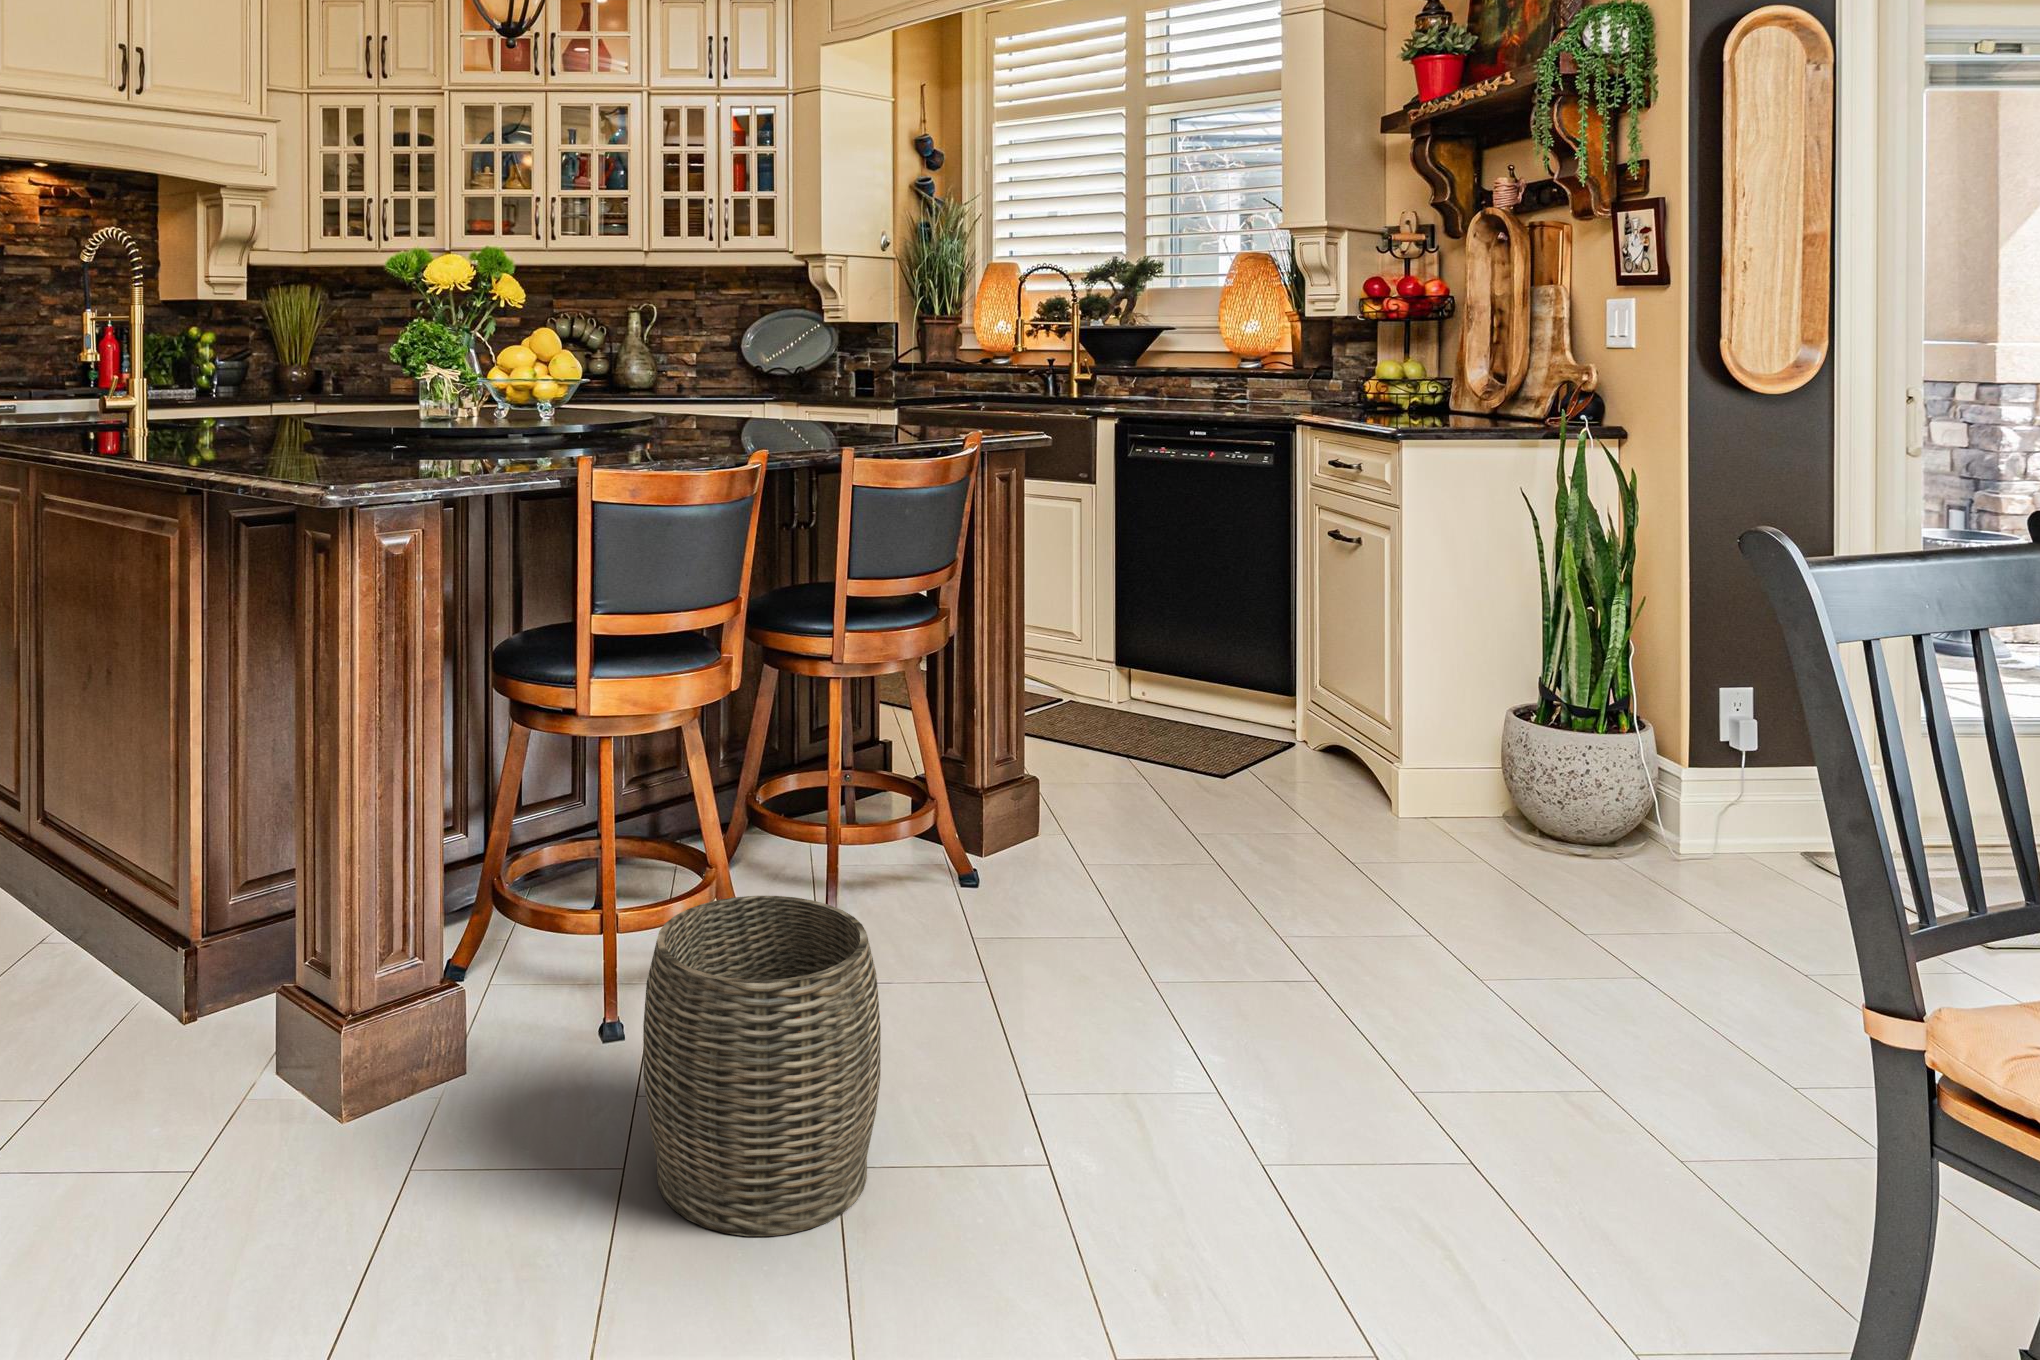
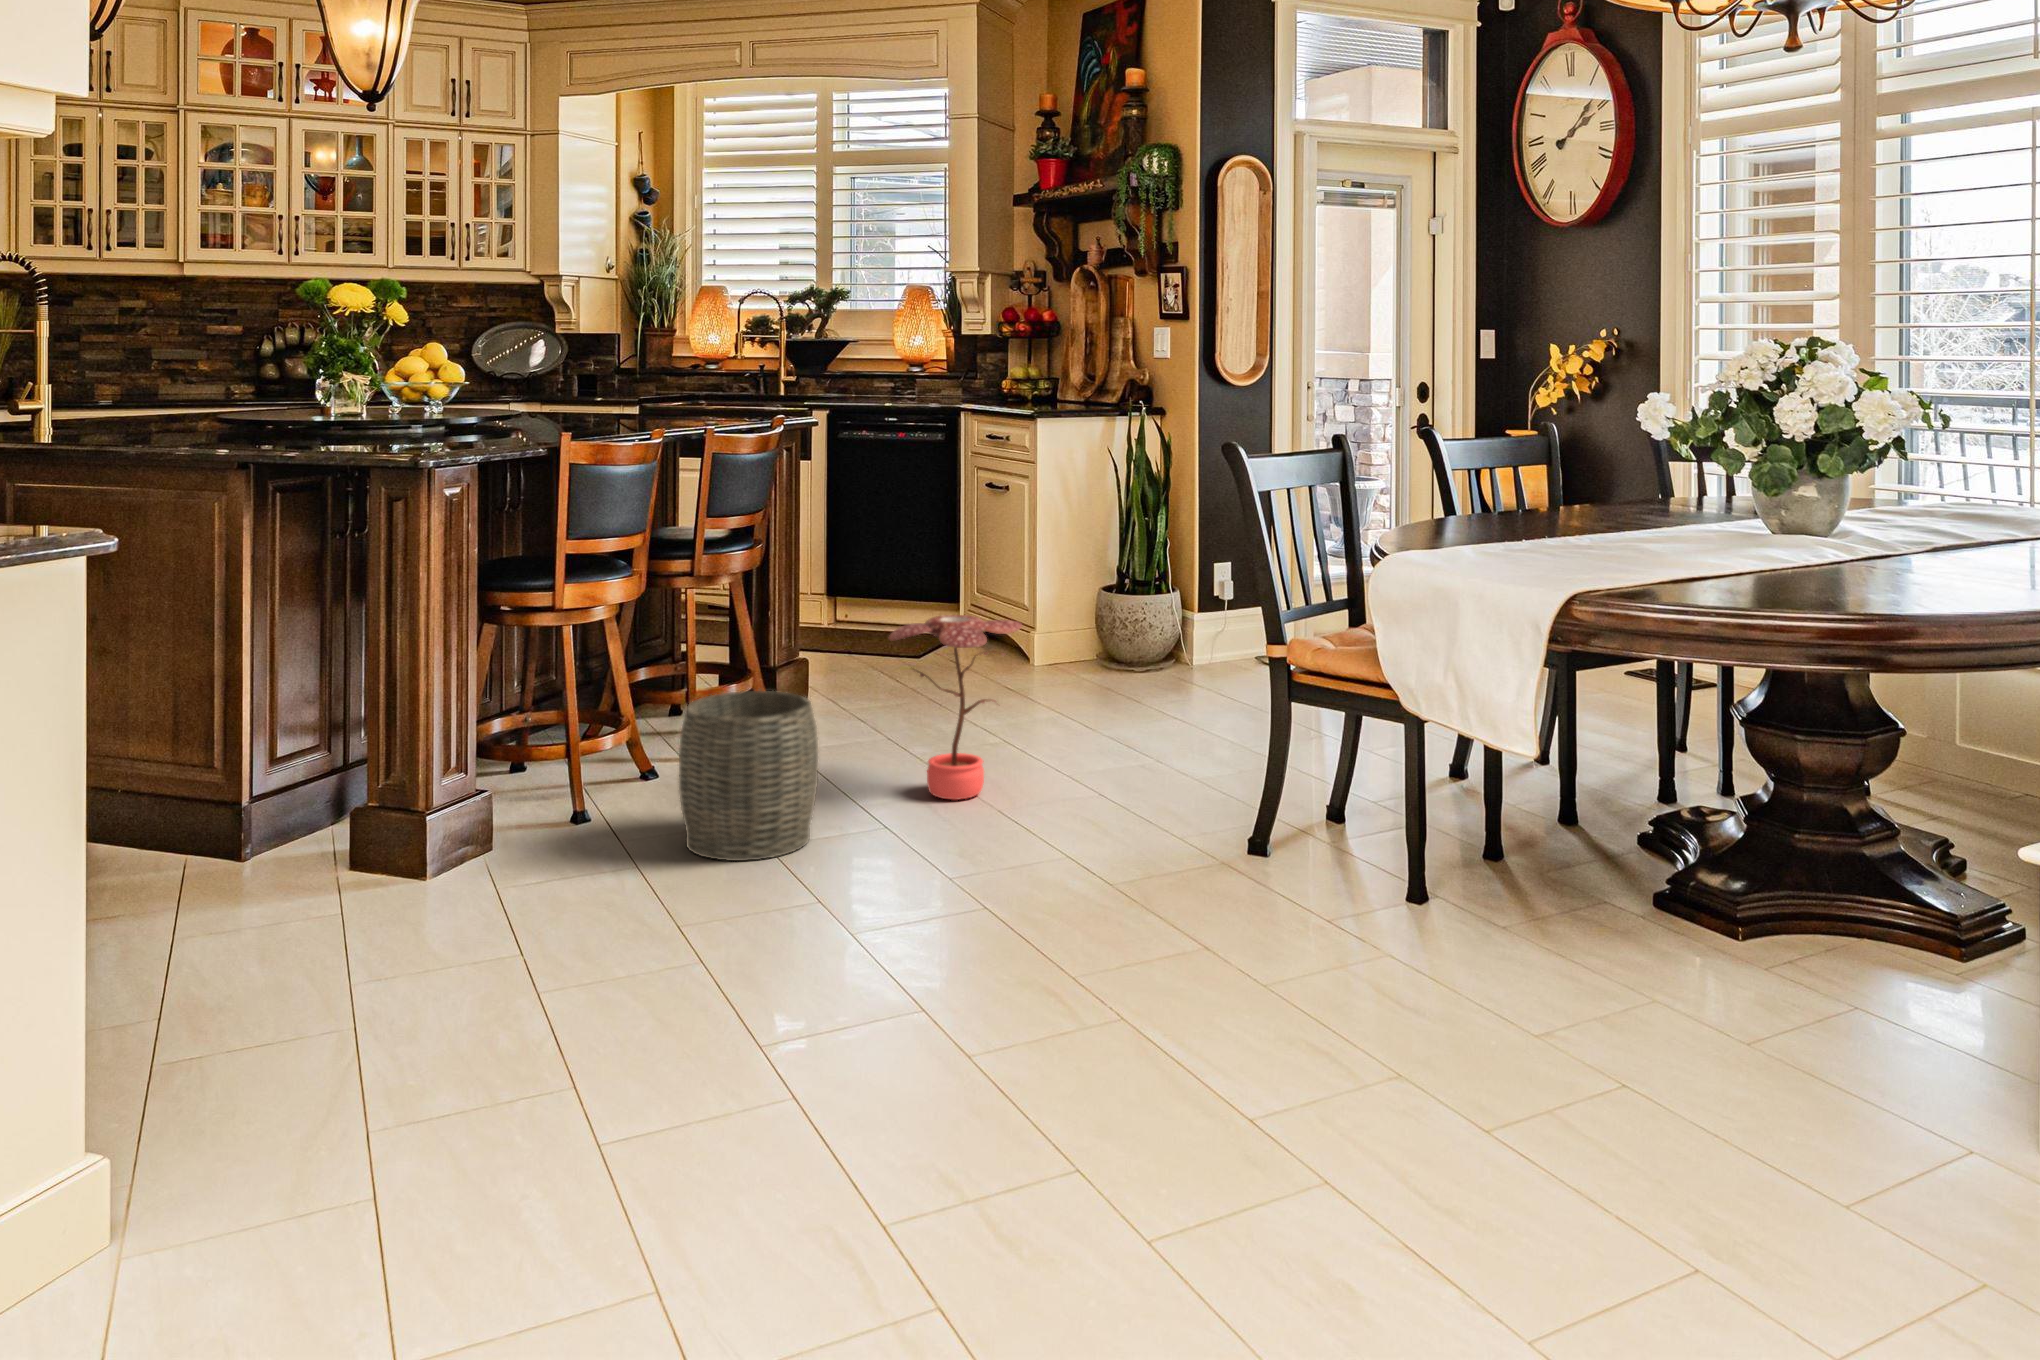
potted plant: none [1044,789,1296,1140] -> present [888,615,1022,800]

